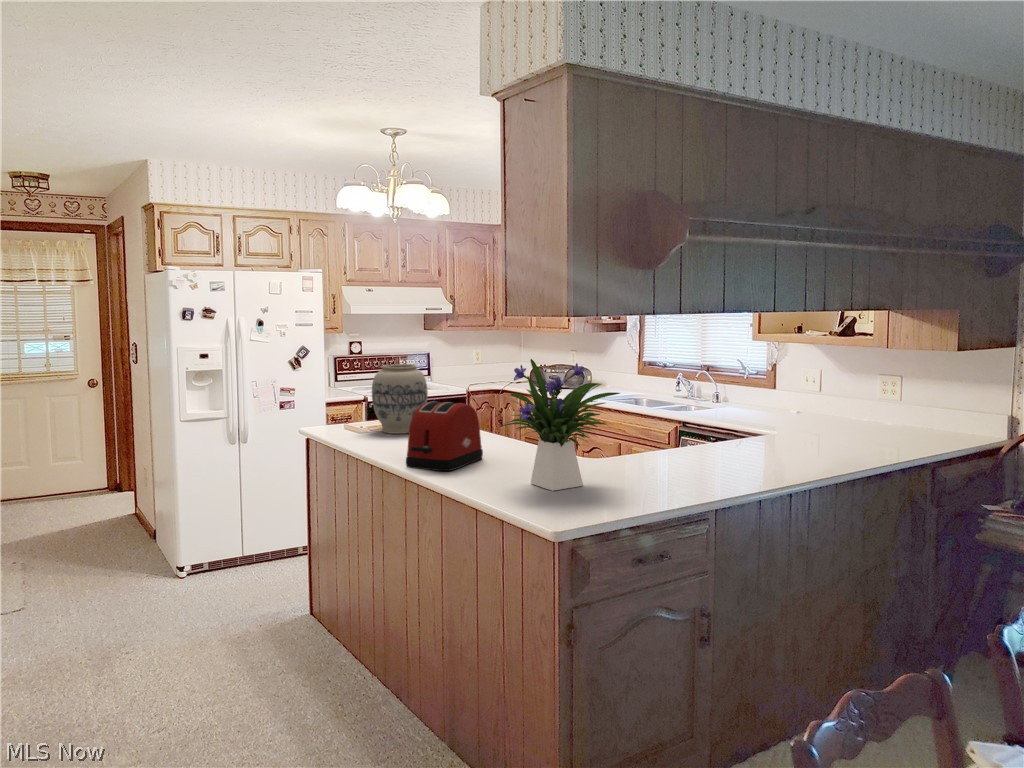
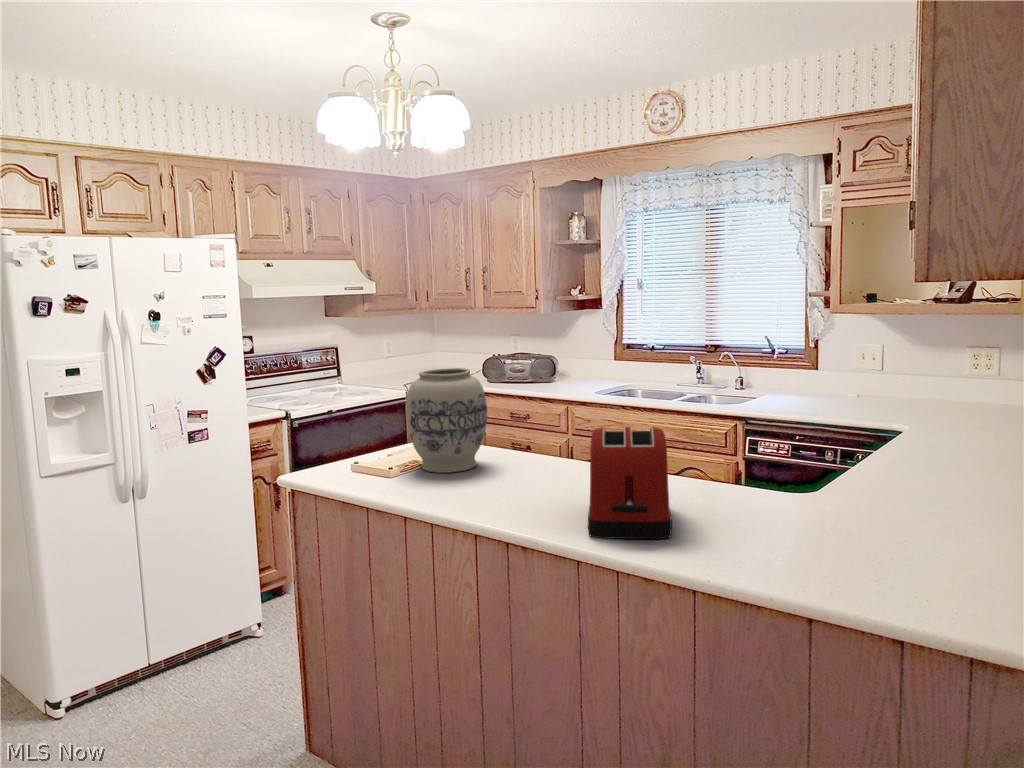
flower arrangement: present [500,359,620,491] -> none [778,356,1001,559]

